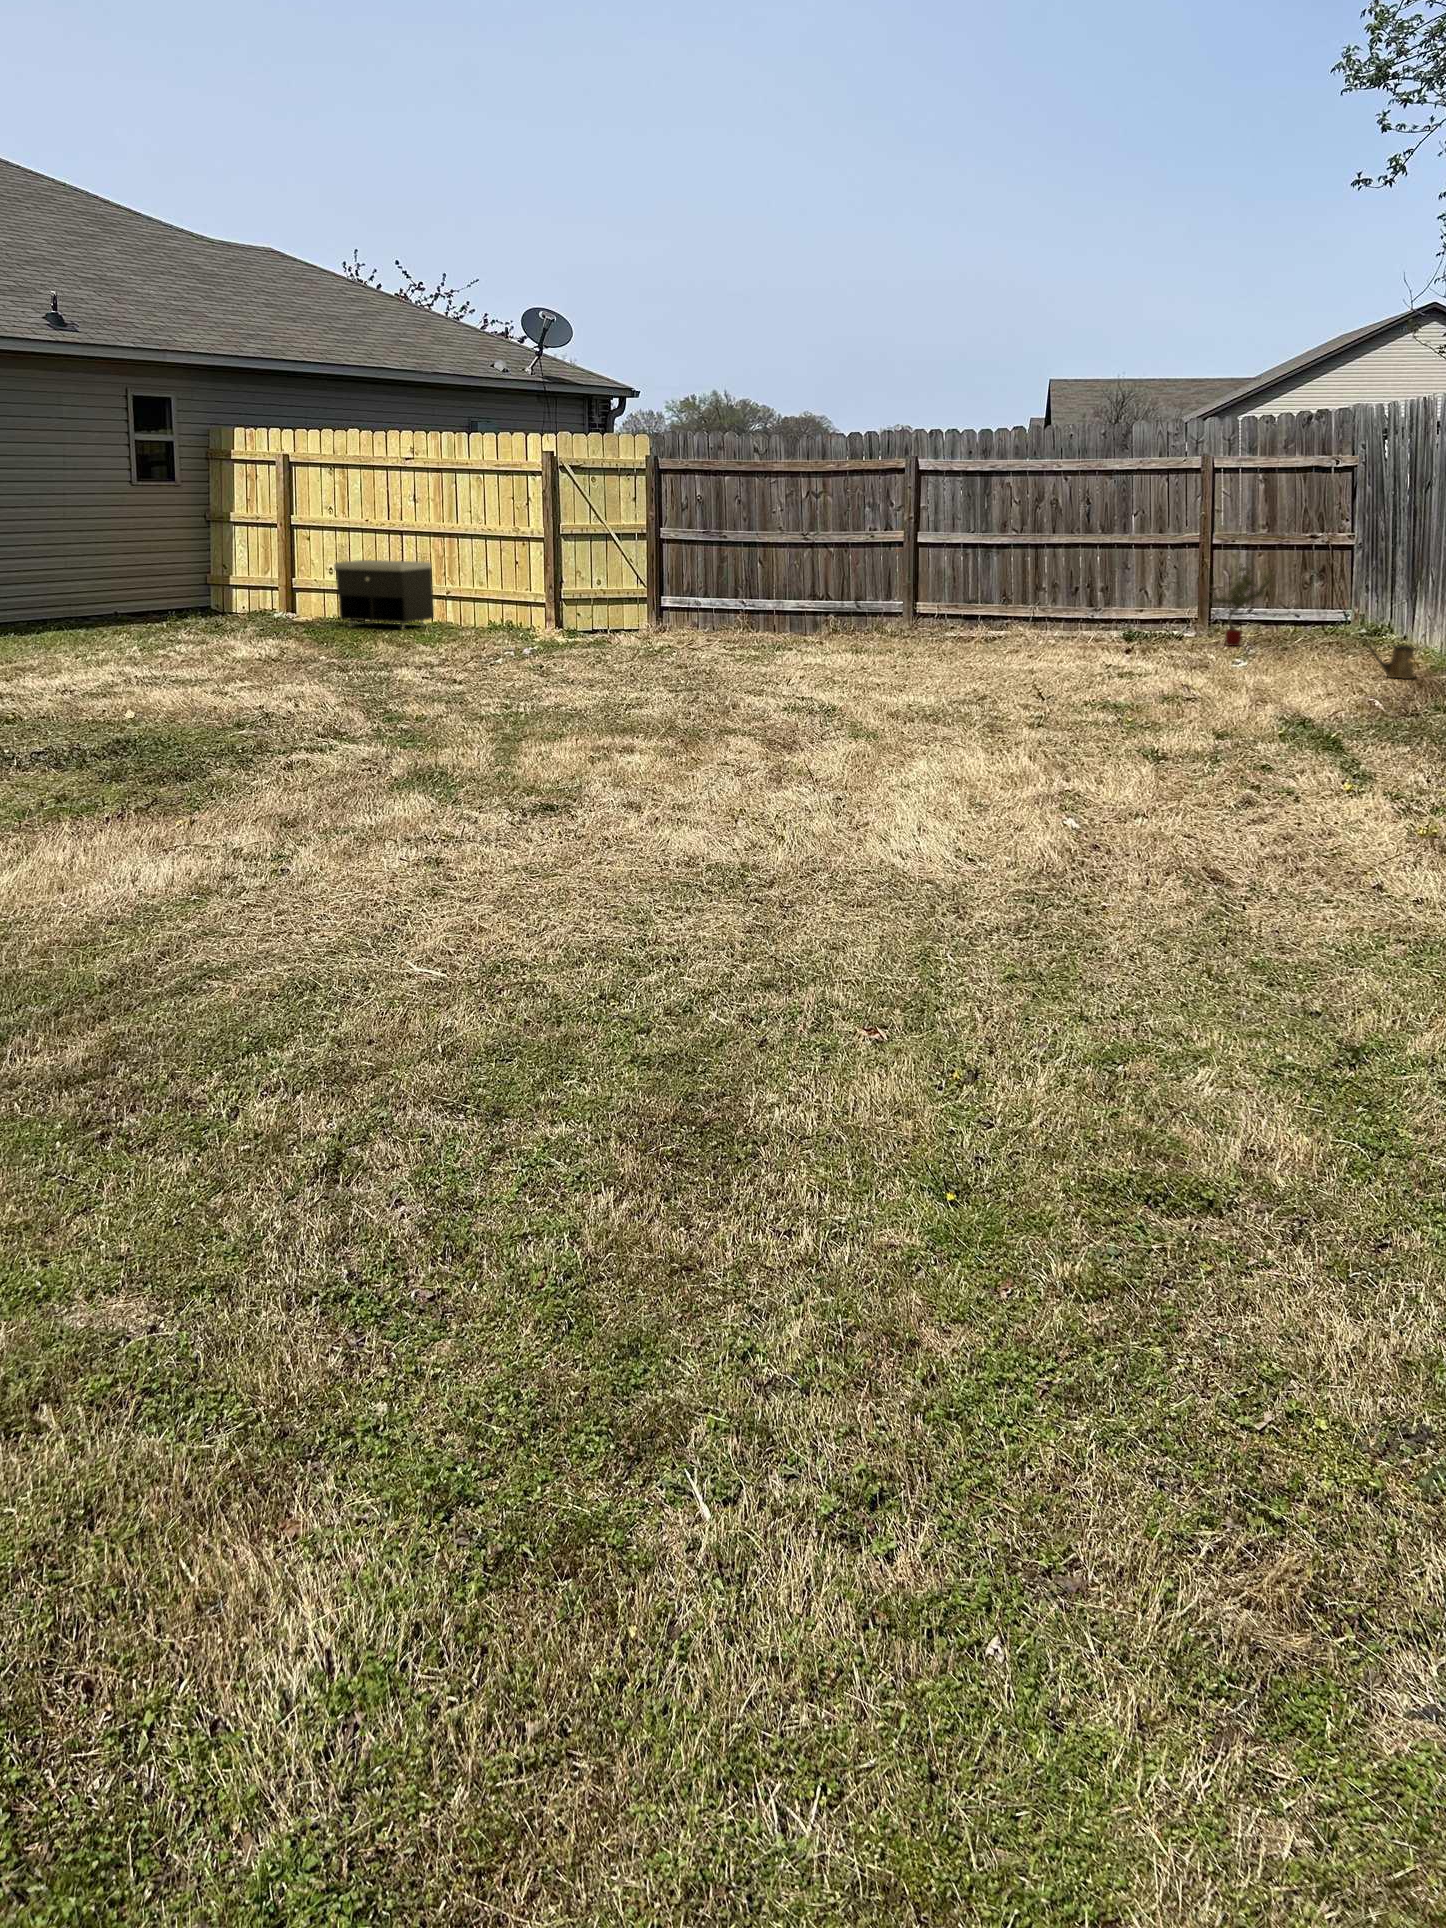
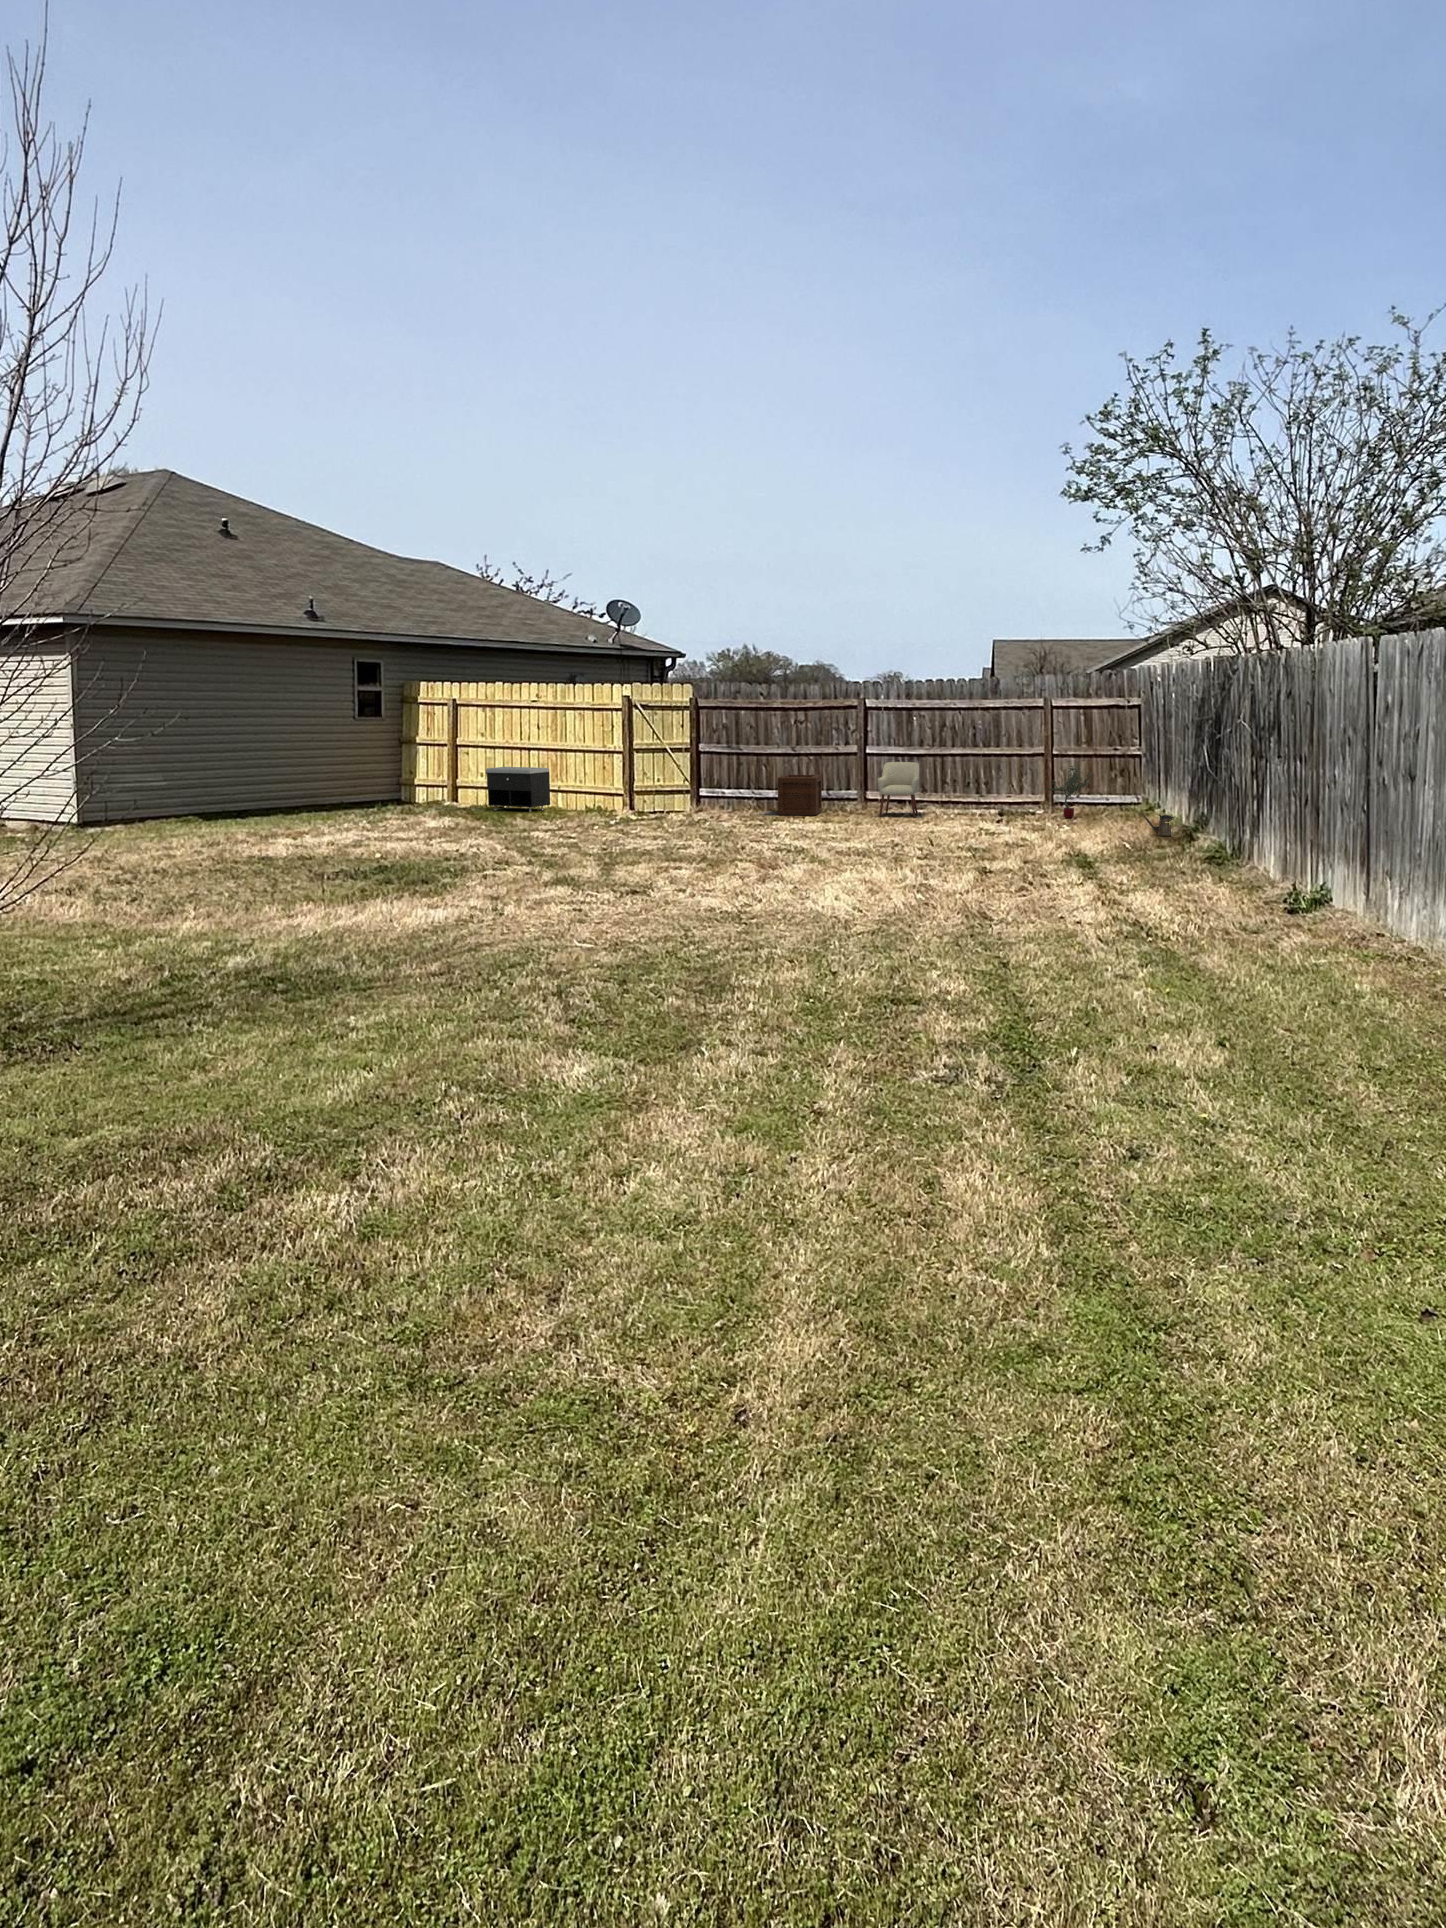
chair: none [938,556,1002,643] -> present [878,762,920,818]
wooden crate: none [782,575,850,639] -> present [778,775,822,816]

